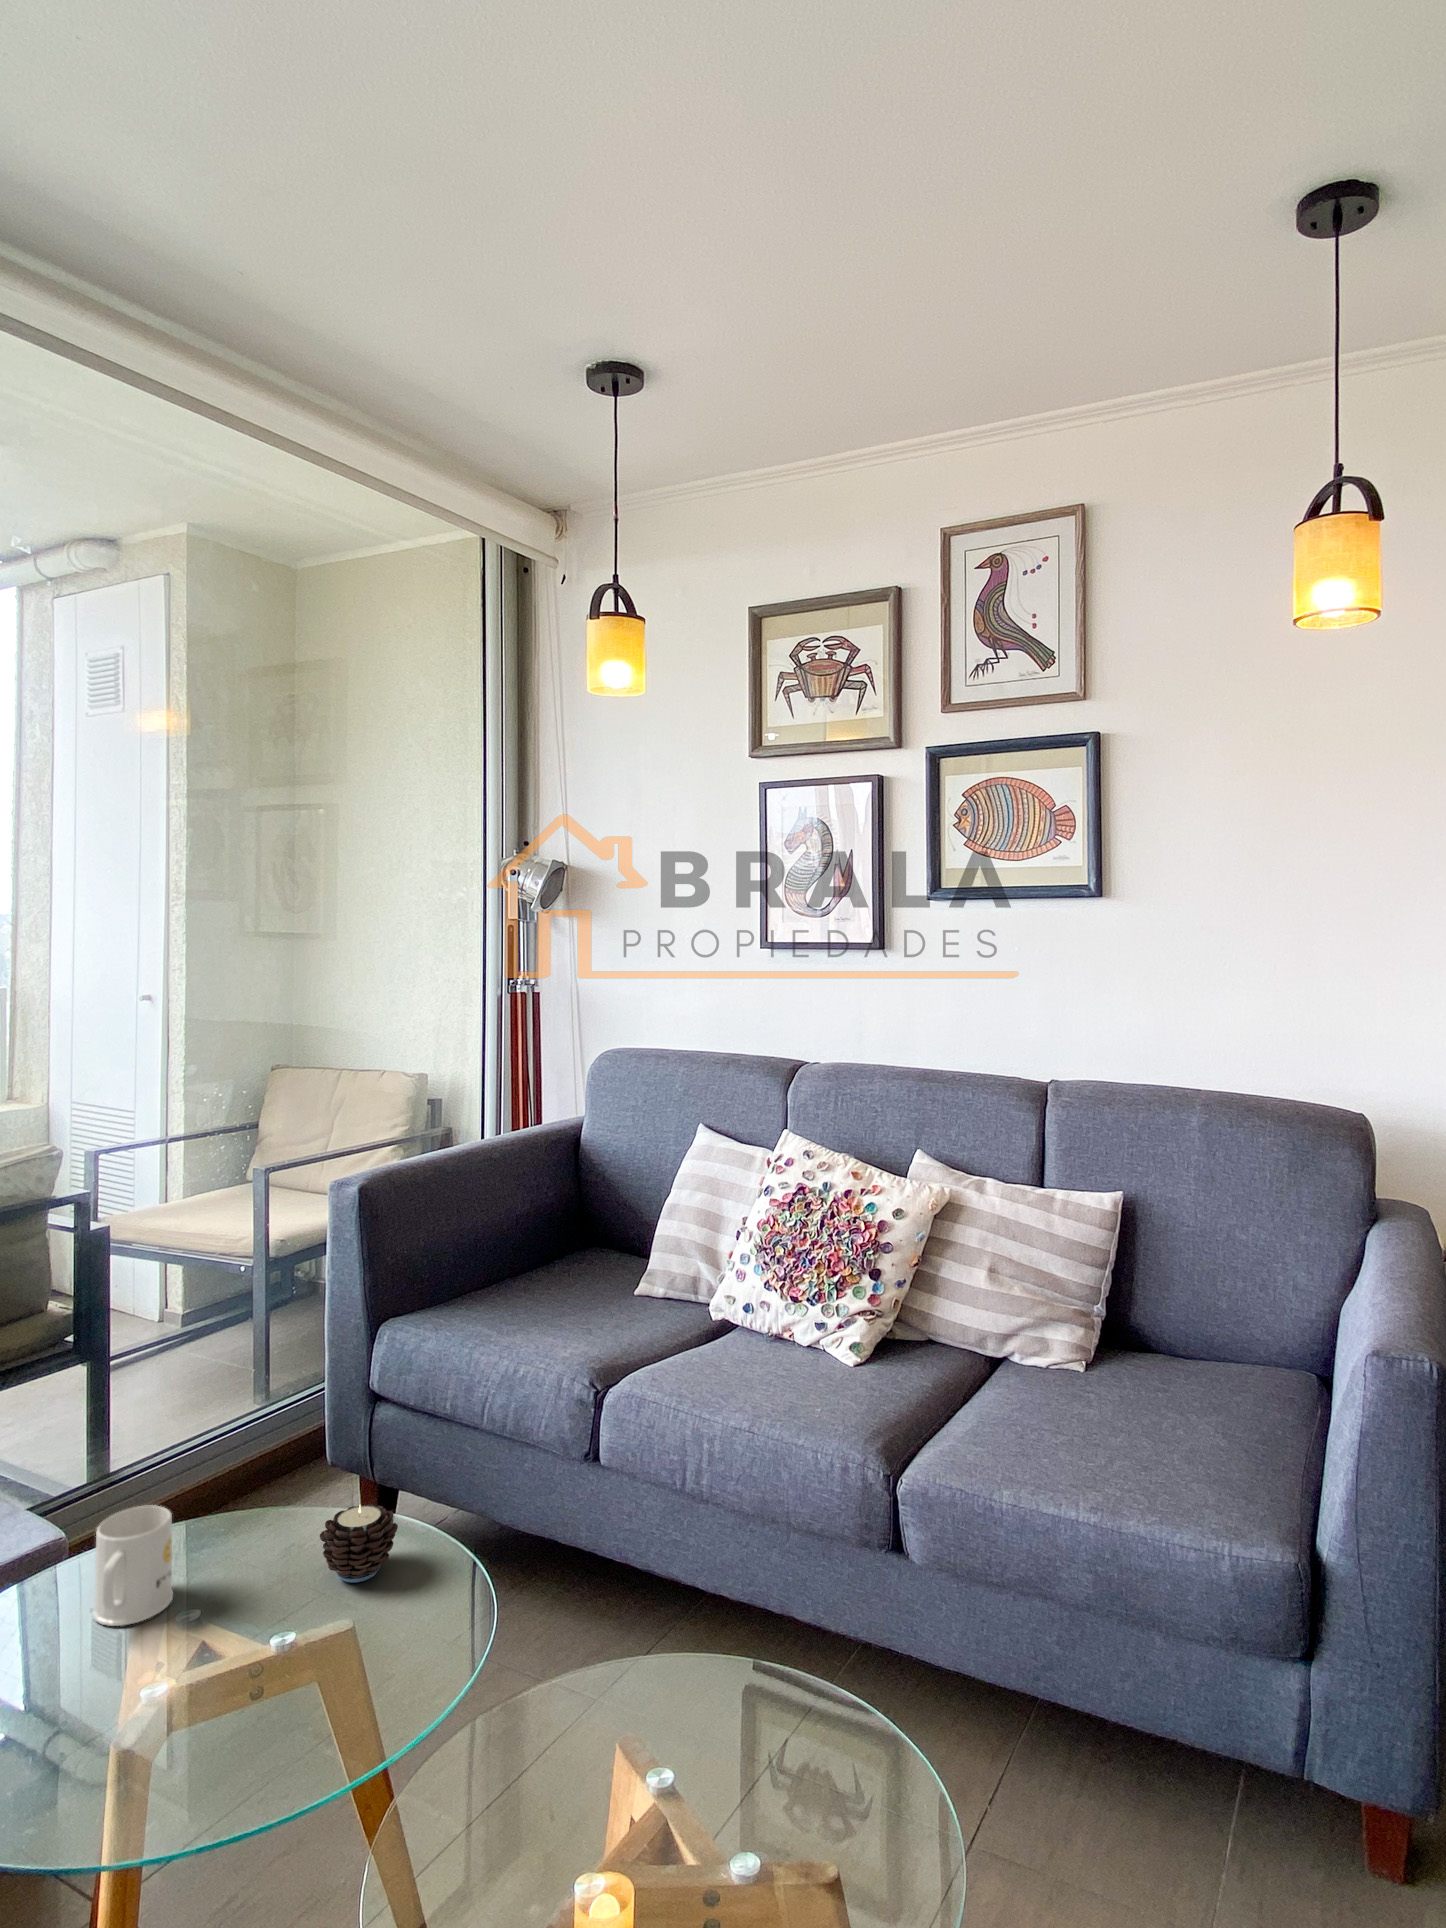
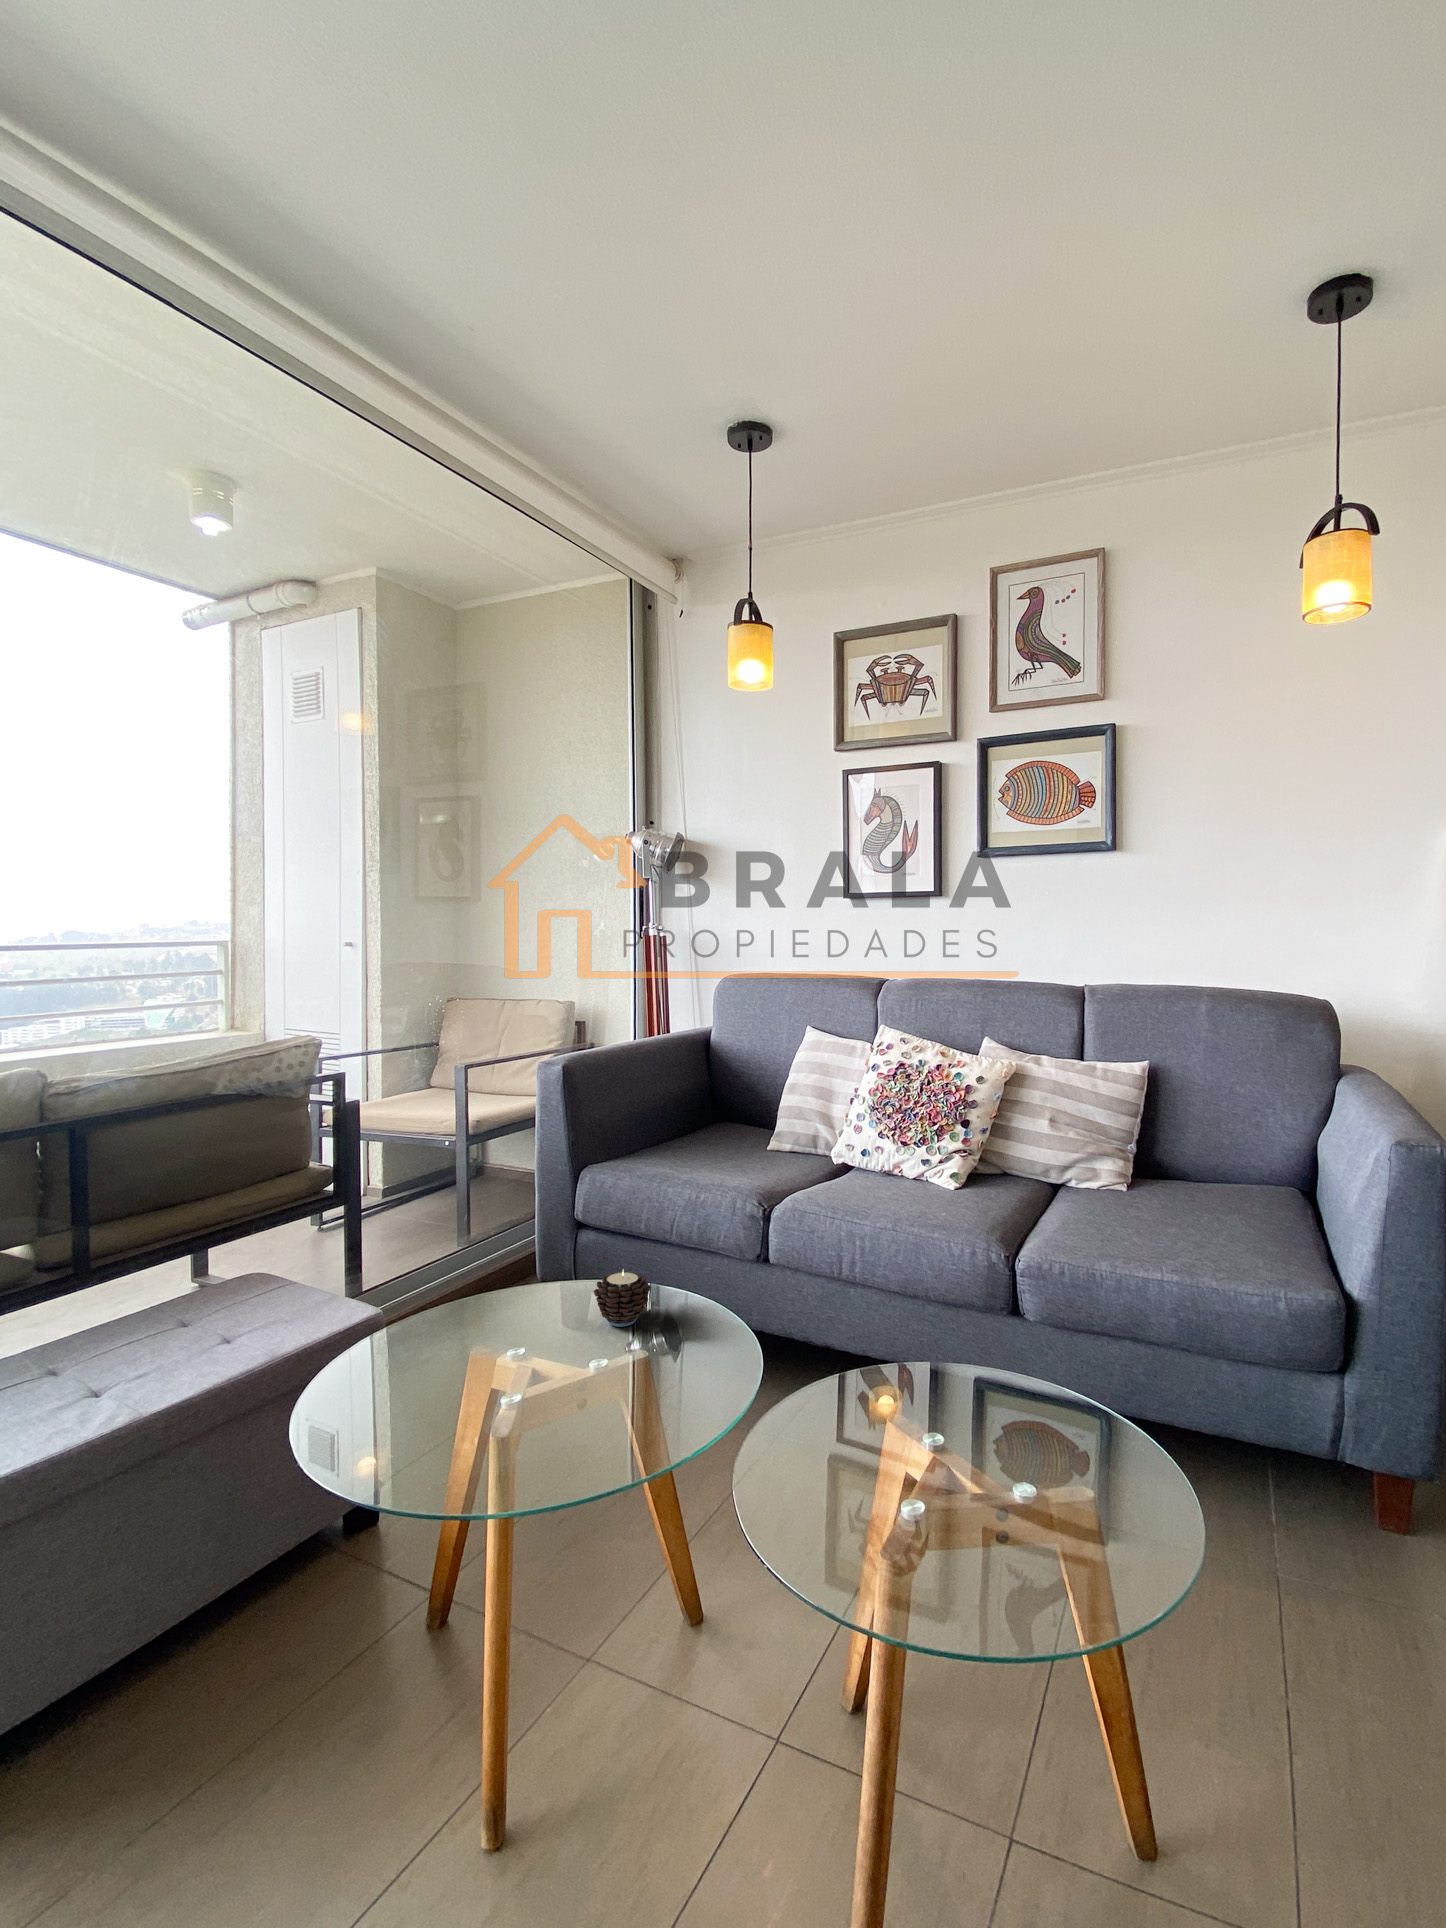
mug: present [93,1506,173,1626] -> none [433,1267,490,1352]

